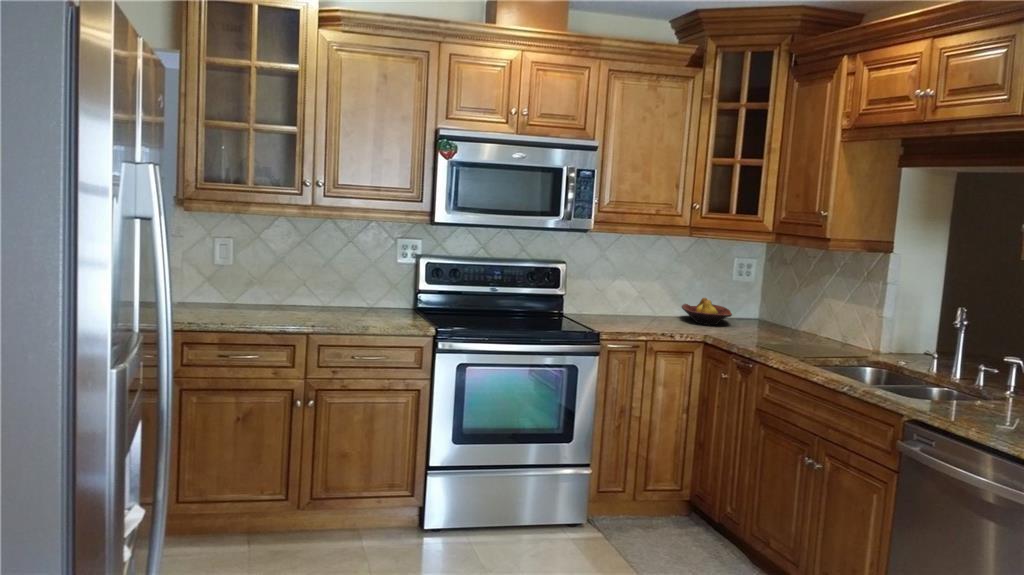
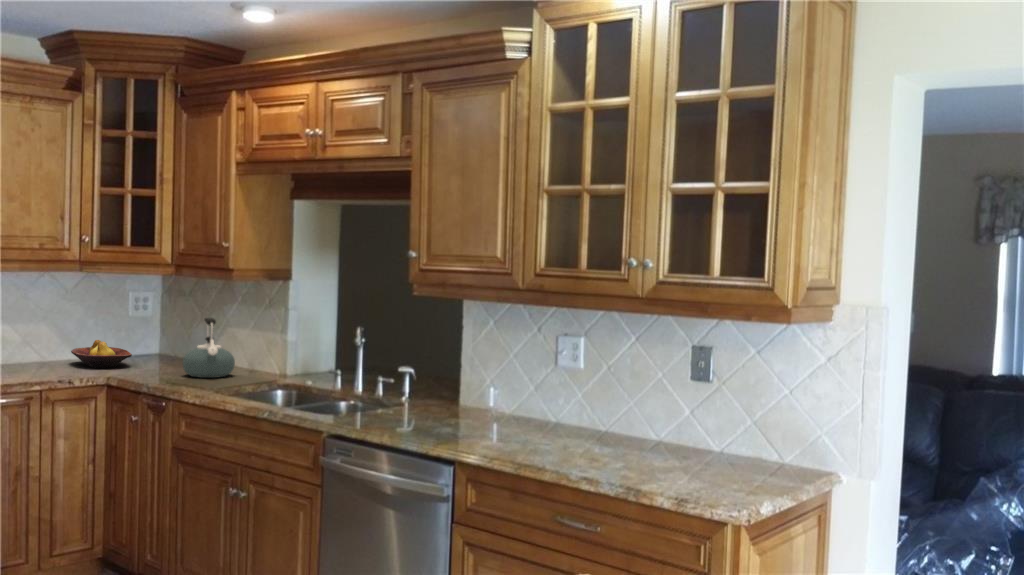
kettle: none [774,287,826,347] -> present [183,318,235,378]

